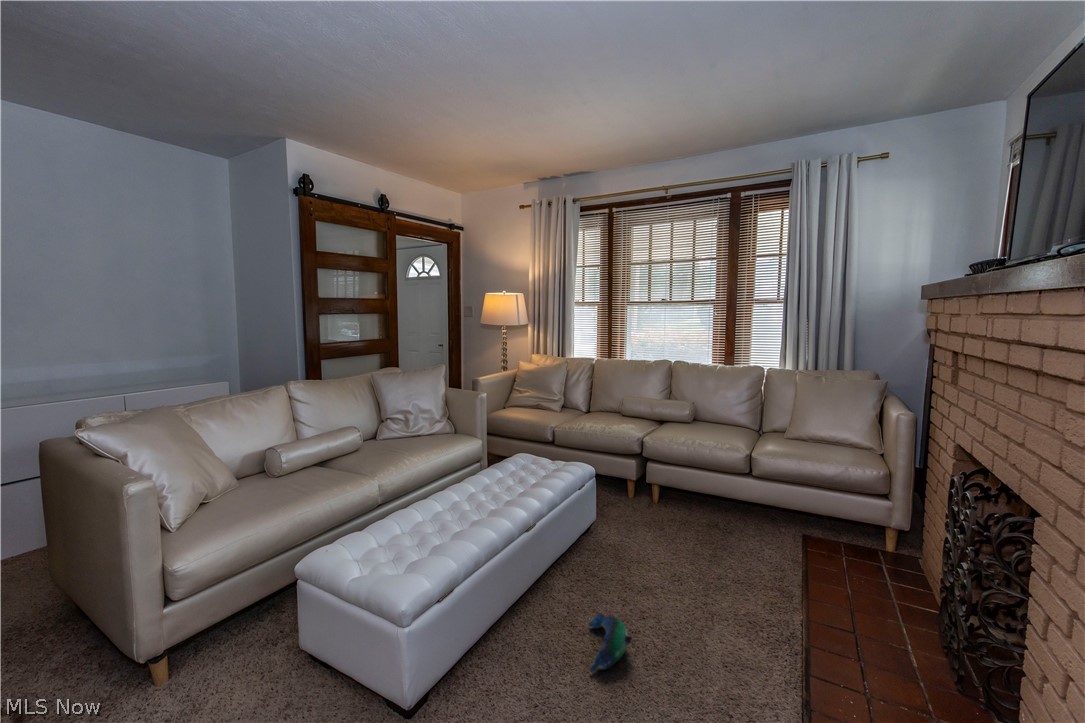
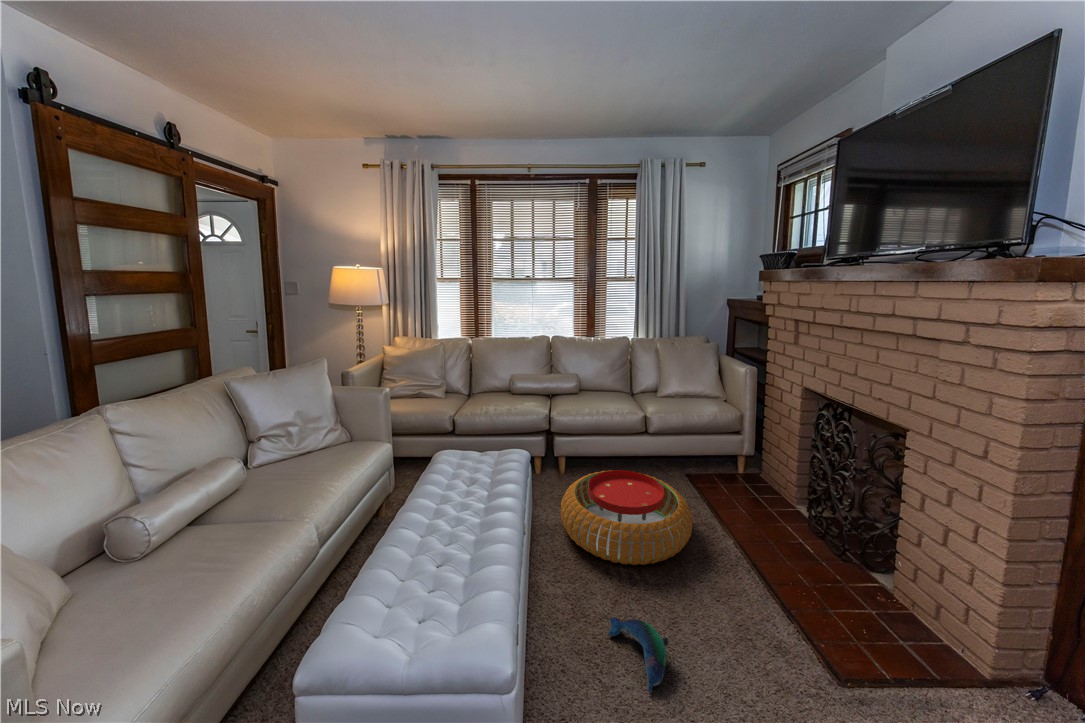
pouf: none [609,497,754,593] -> present [561,470,693,565]

